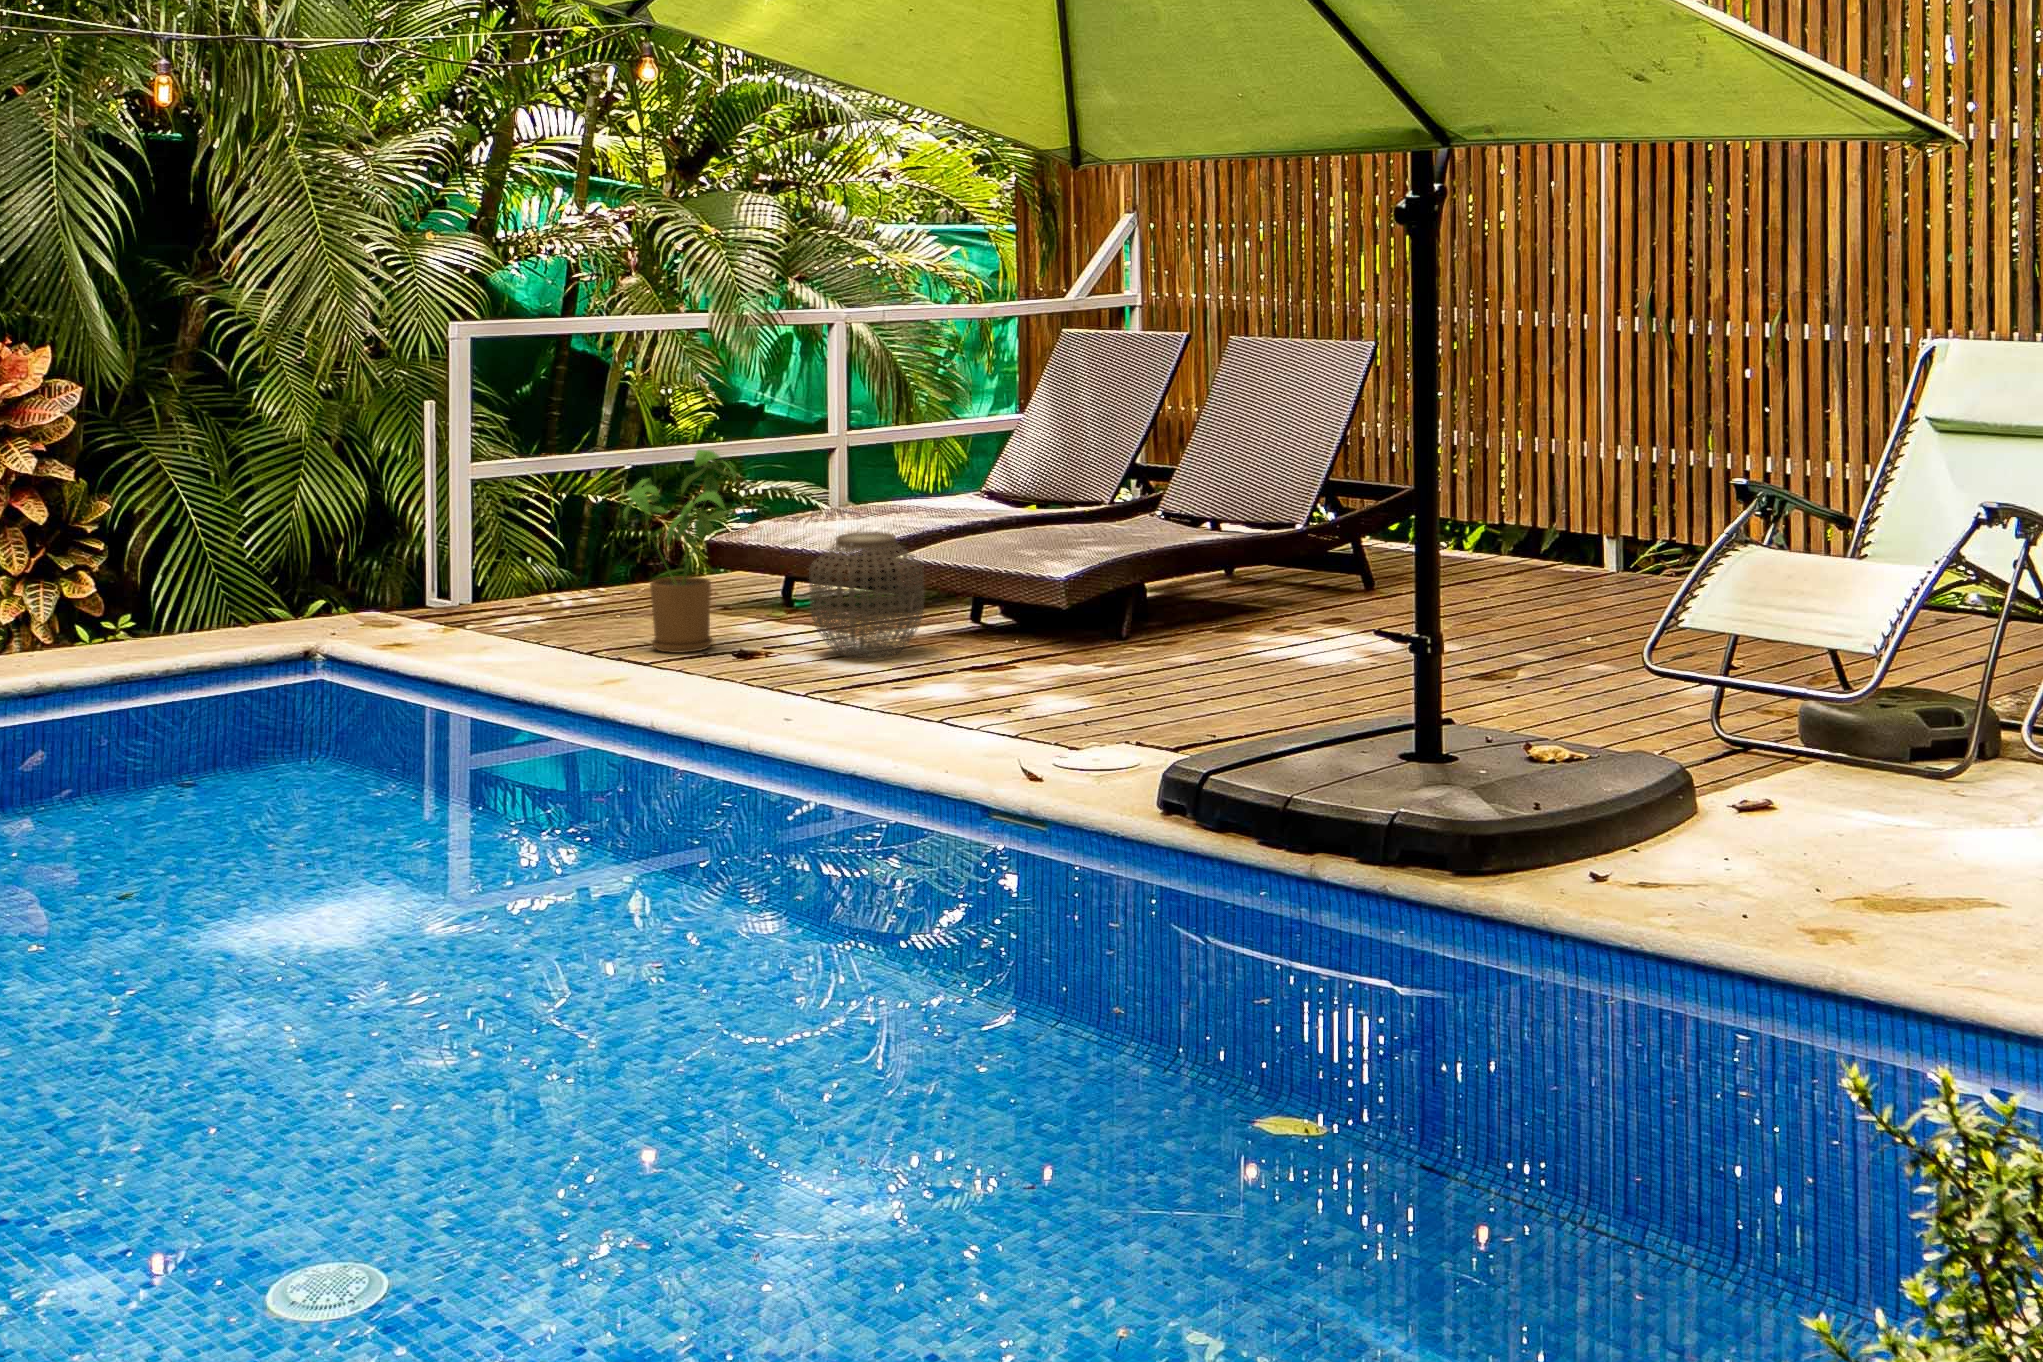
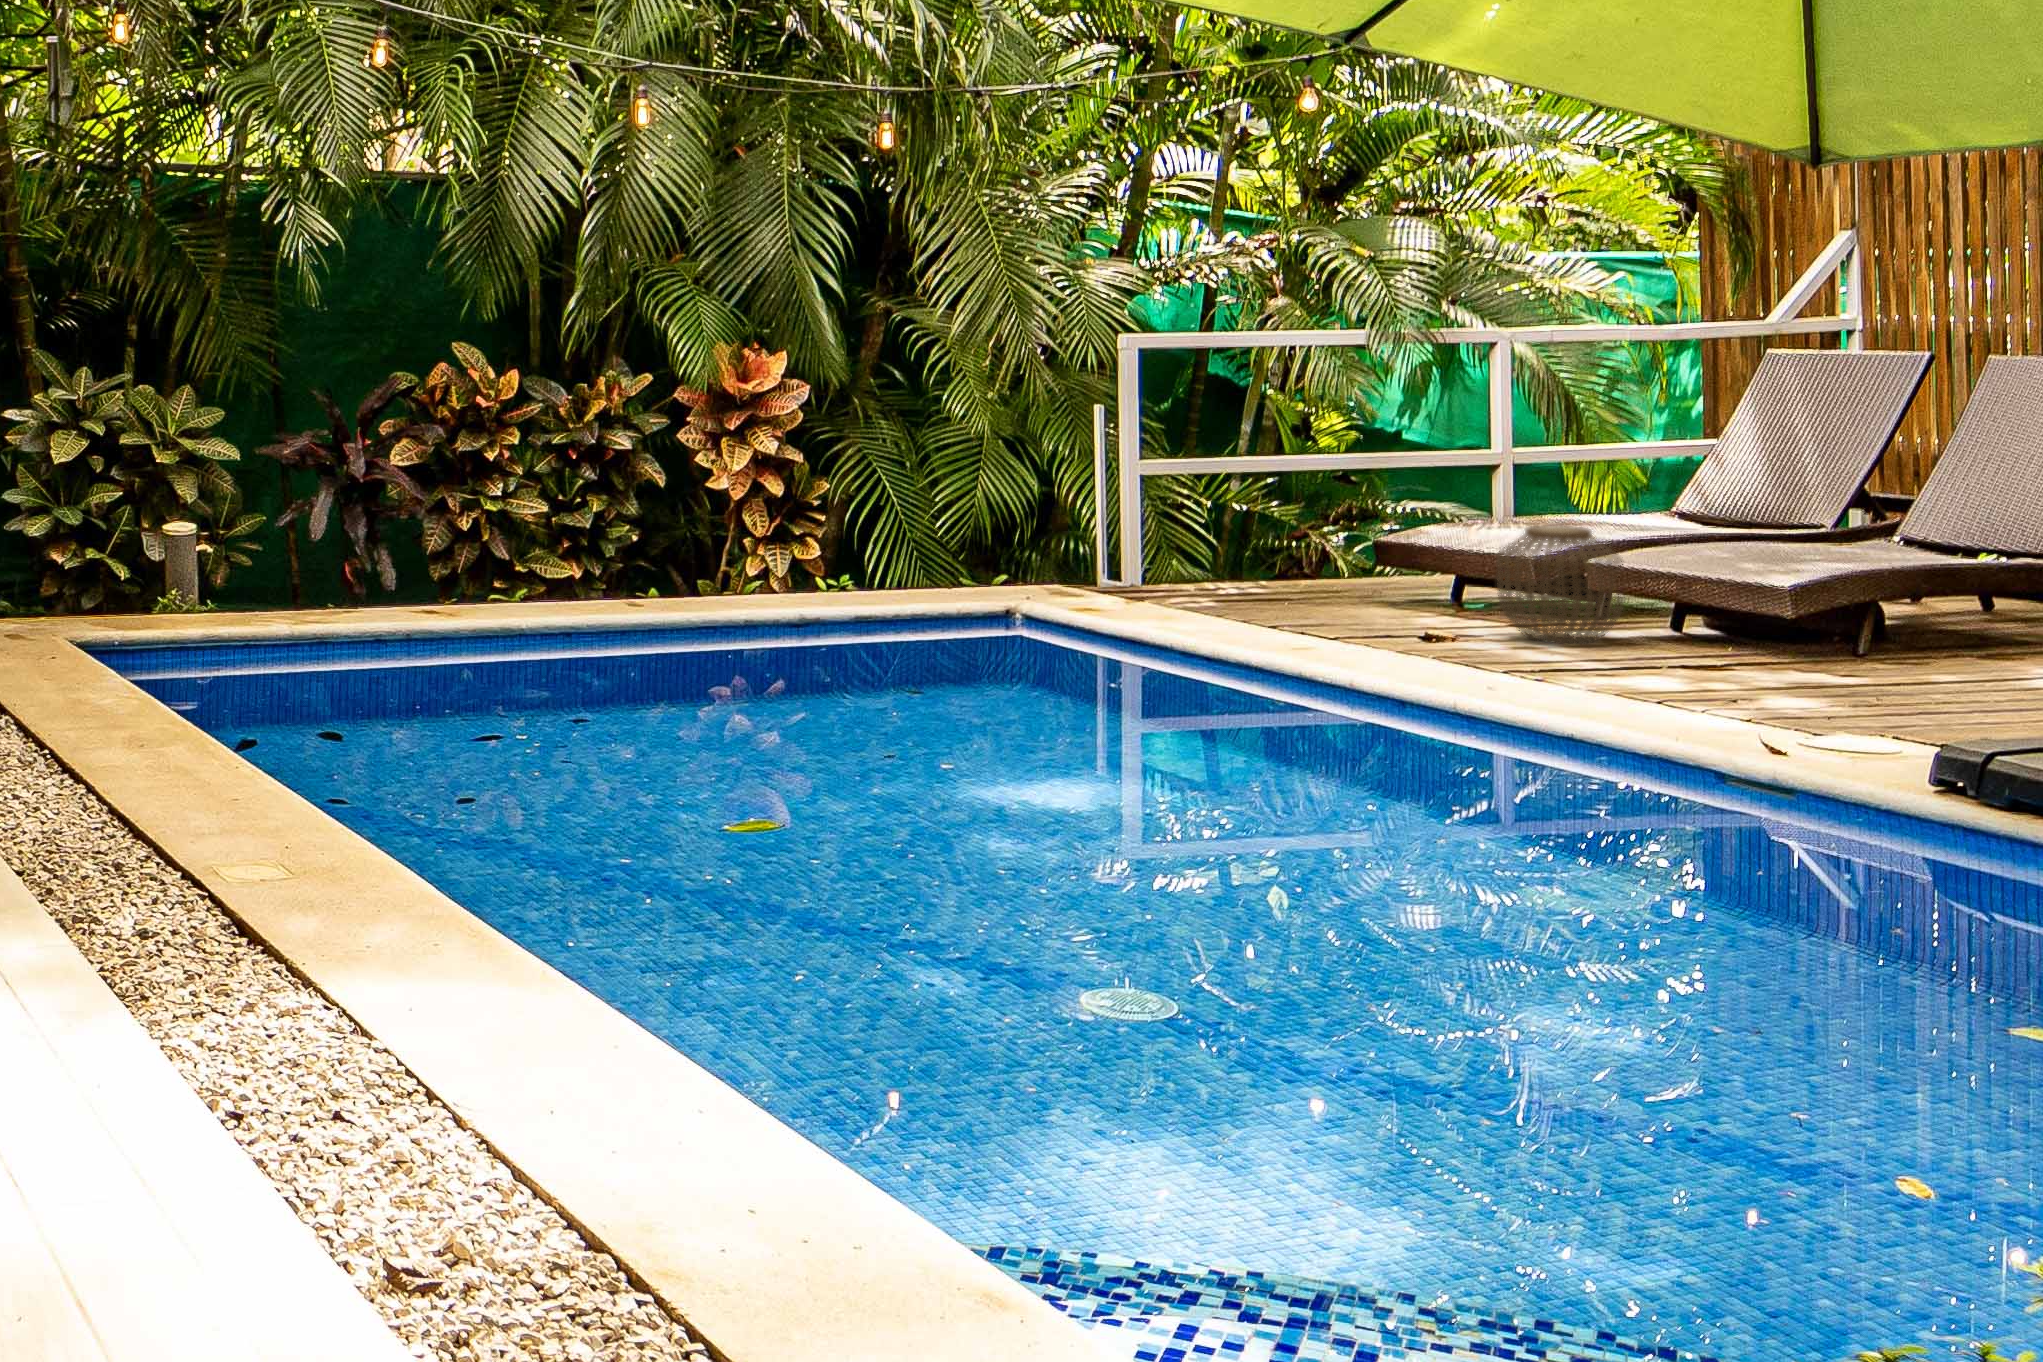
house plant: present [623,449,736,653] -> none [1300,444,1414,628]

